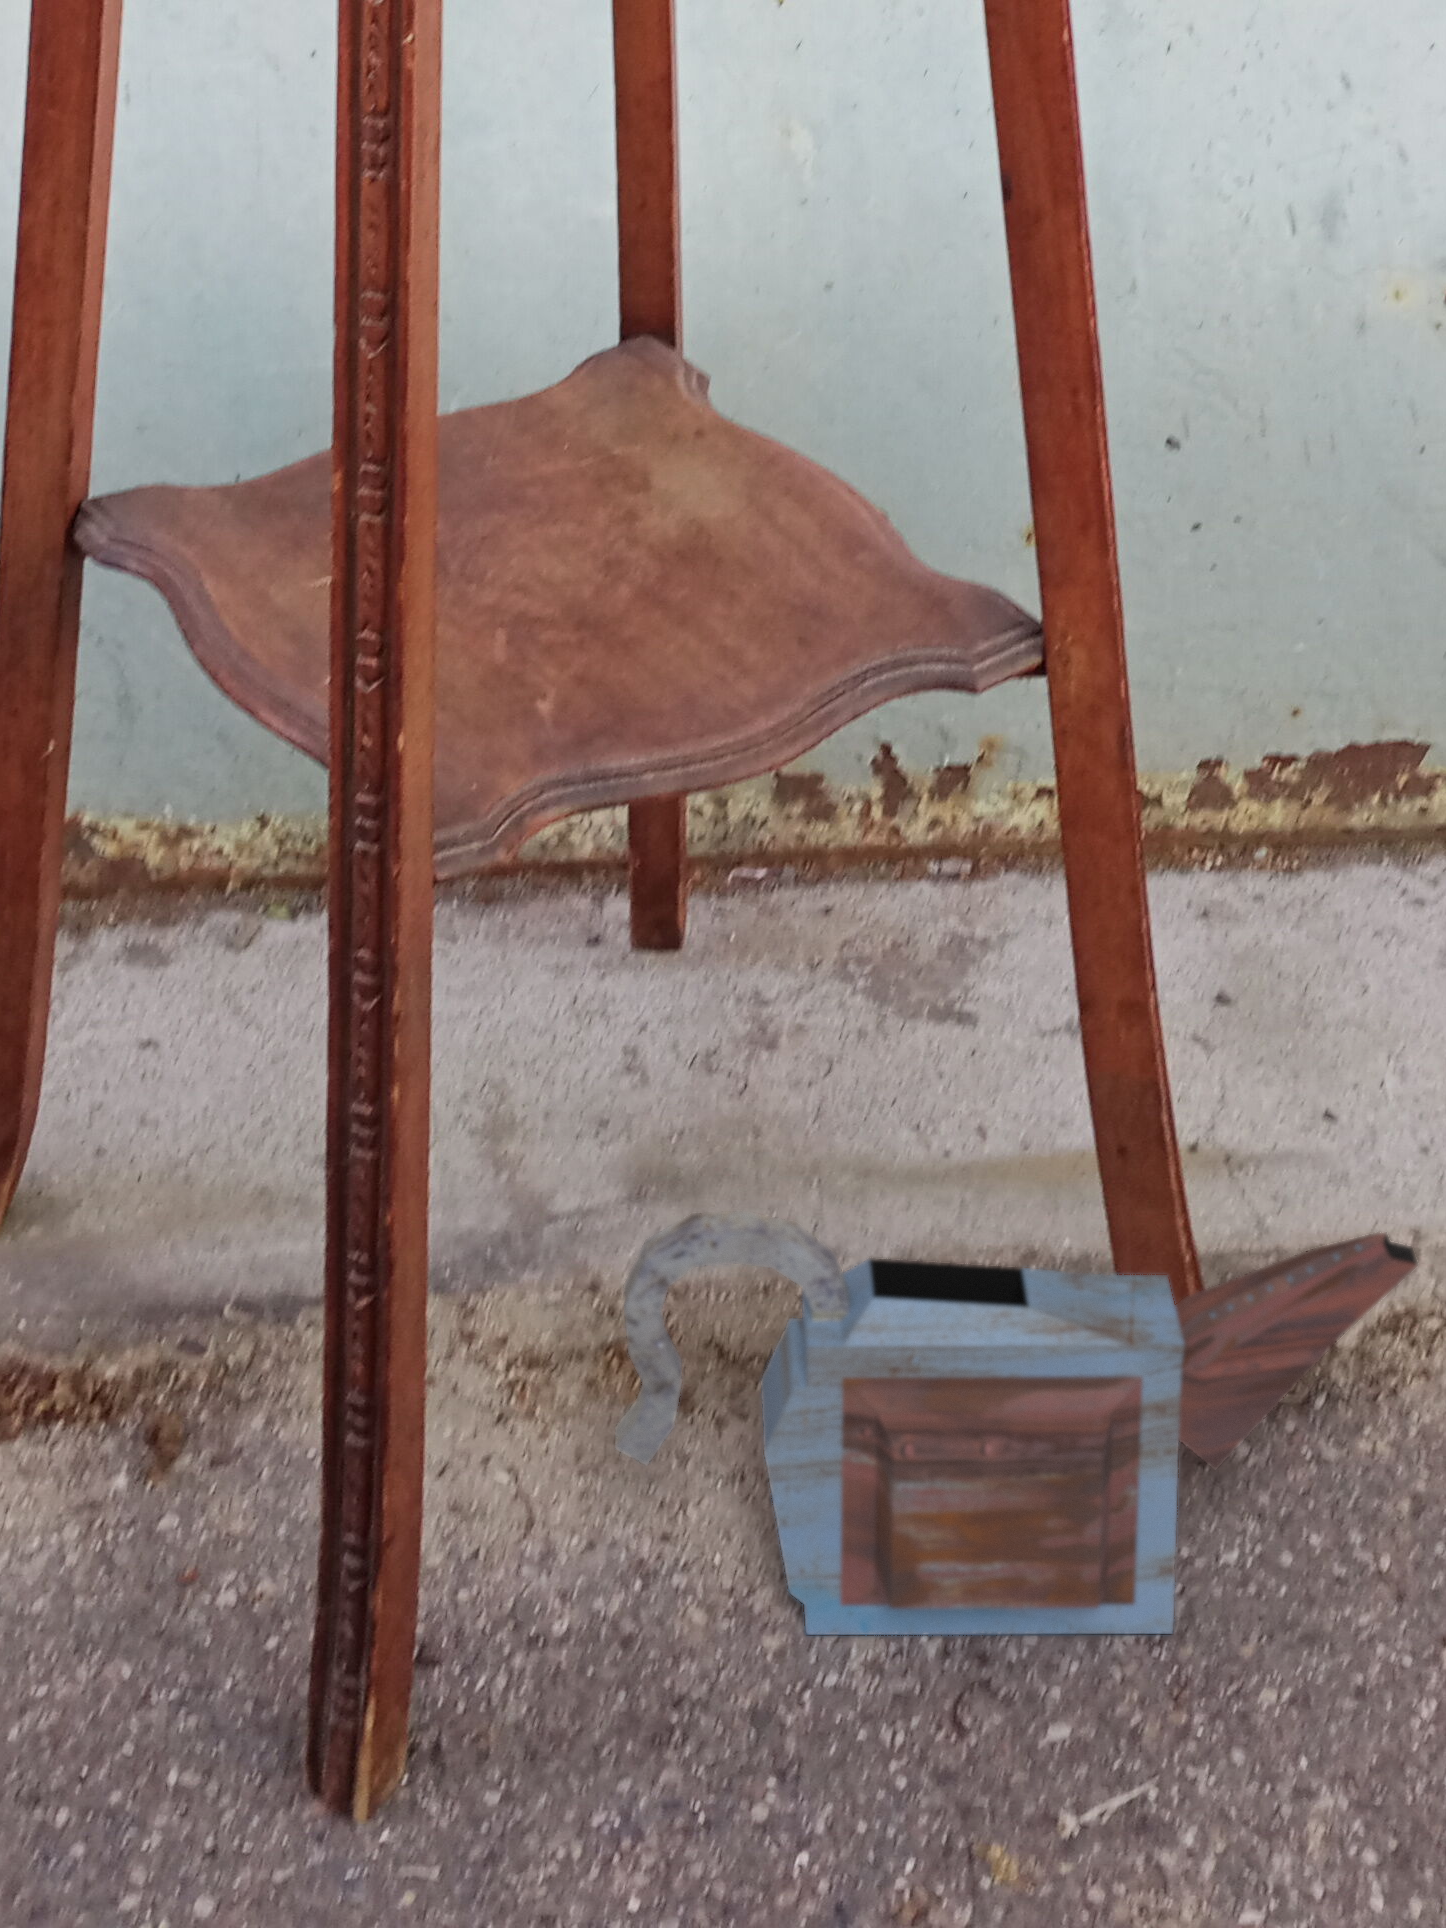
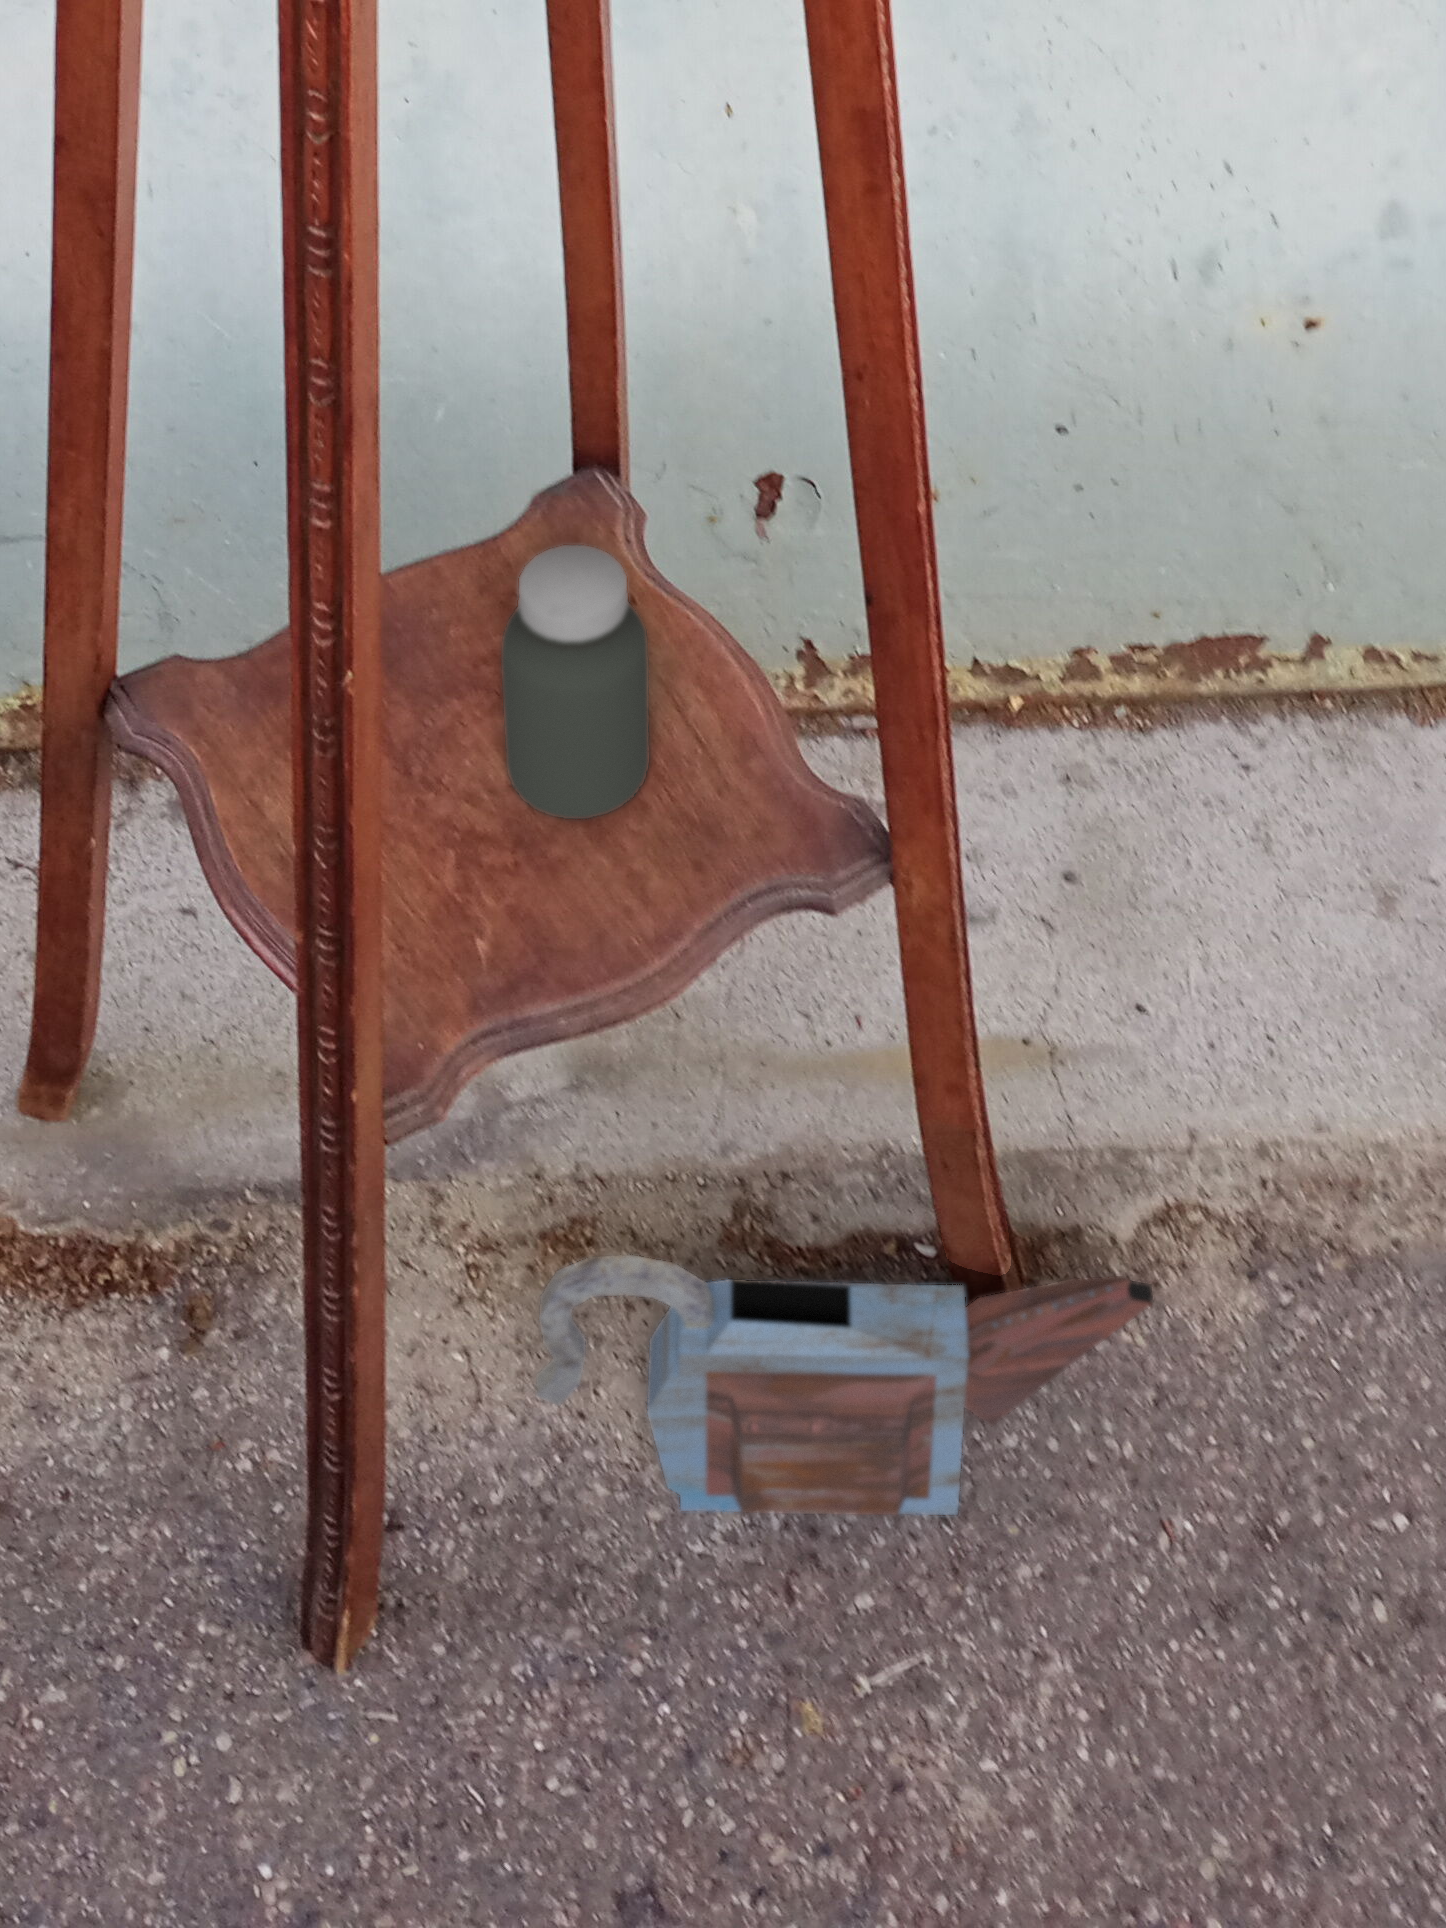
jar: none [572,291,748,643] -> present [501,545,649,819]

